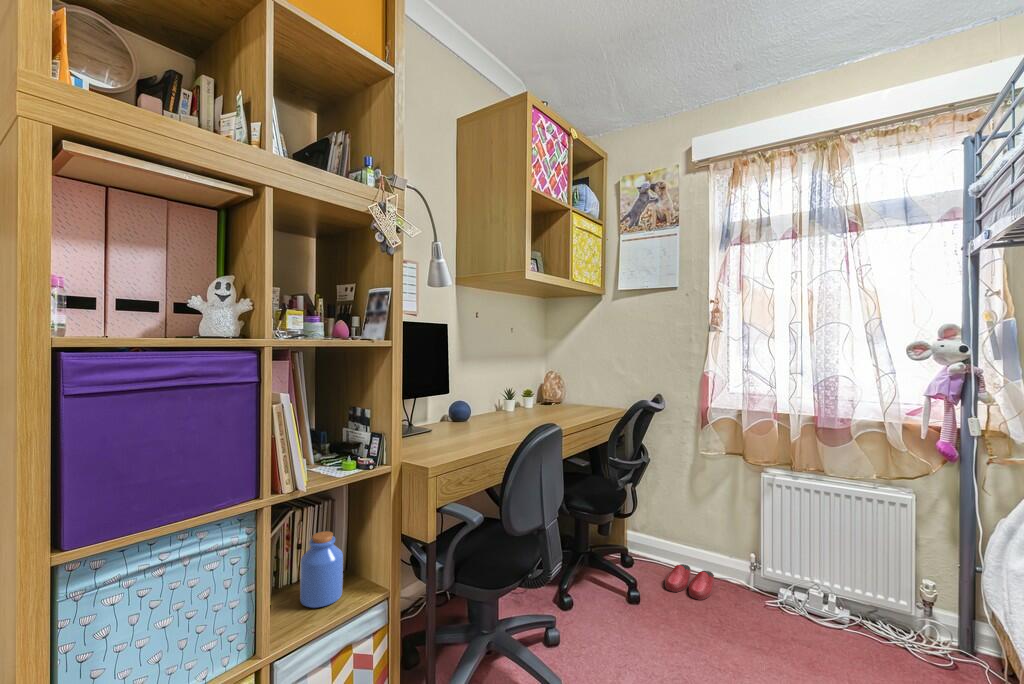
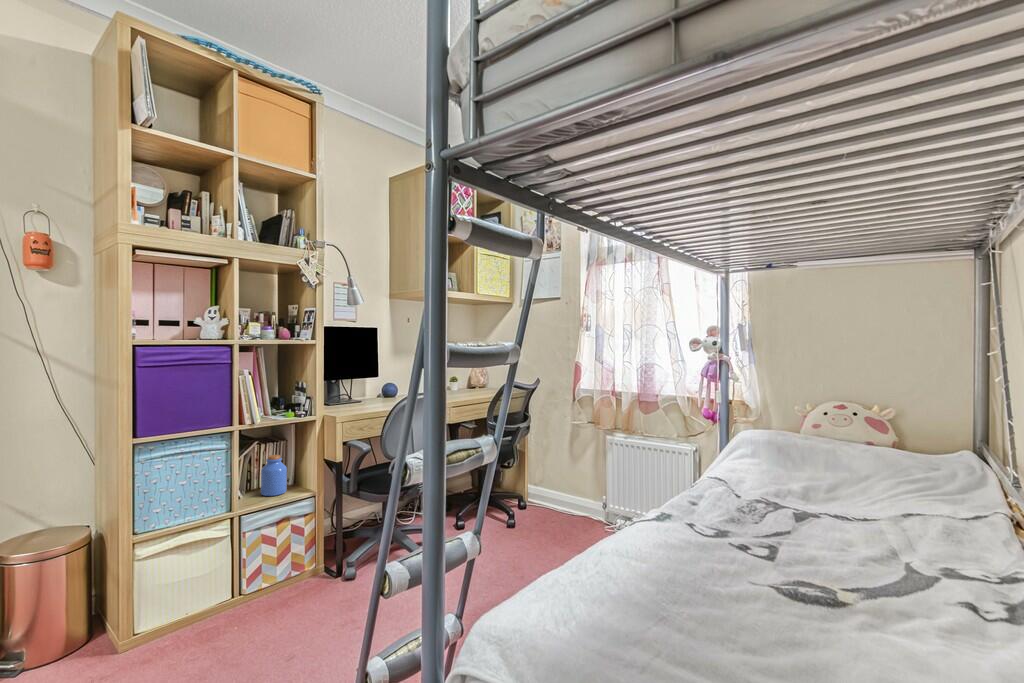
slippers: present [665,564,714,600] -> none [539,507,579,527]

